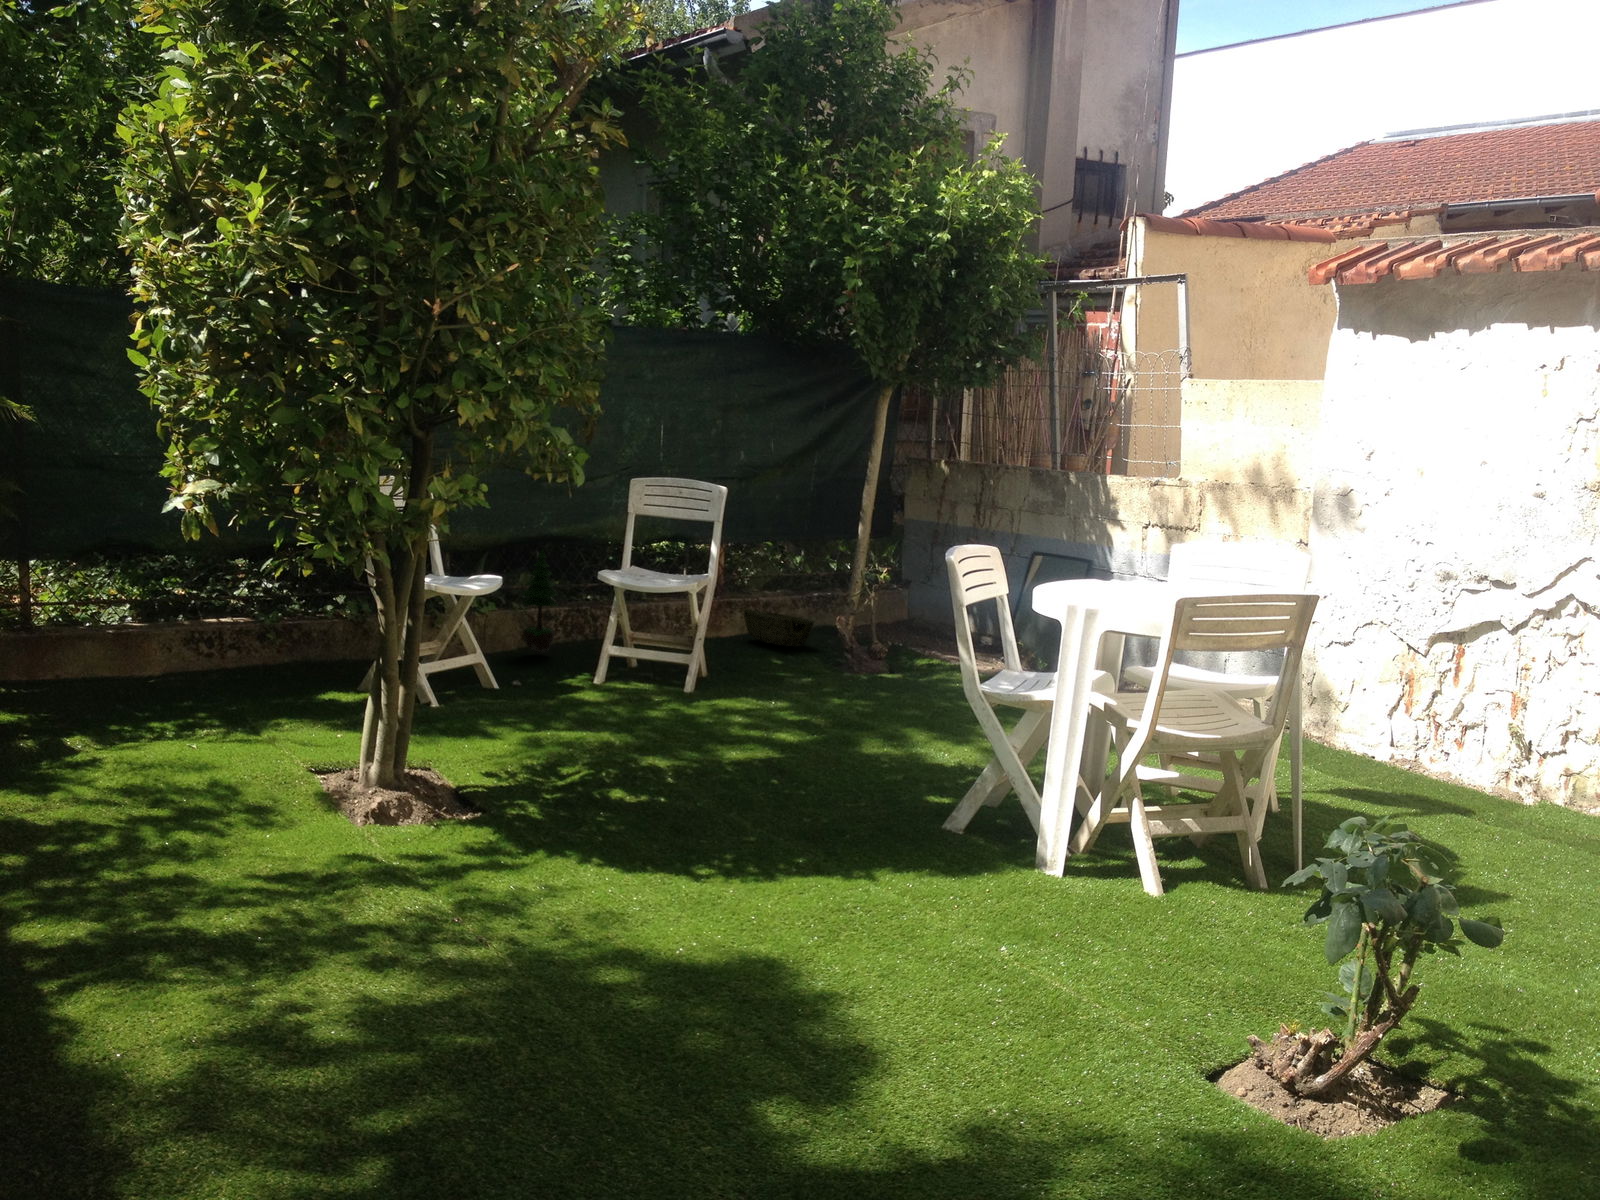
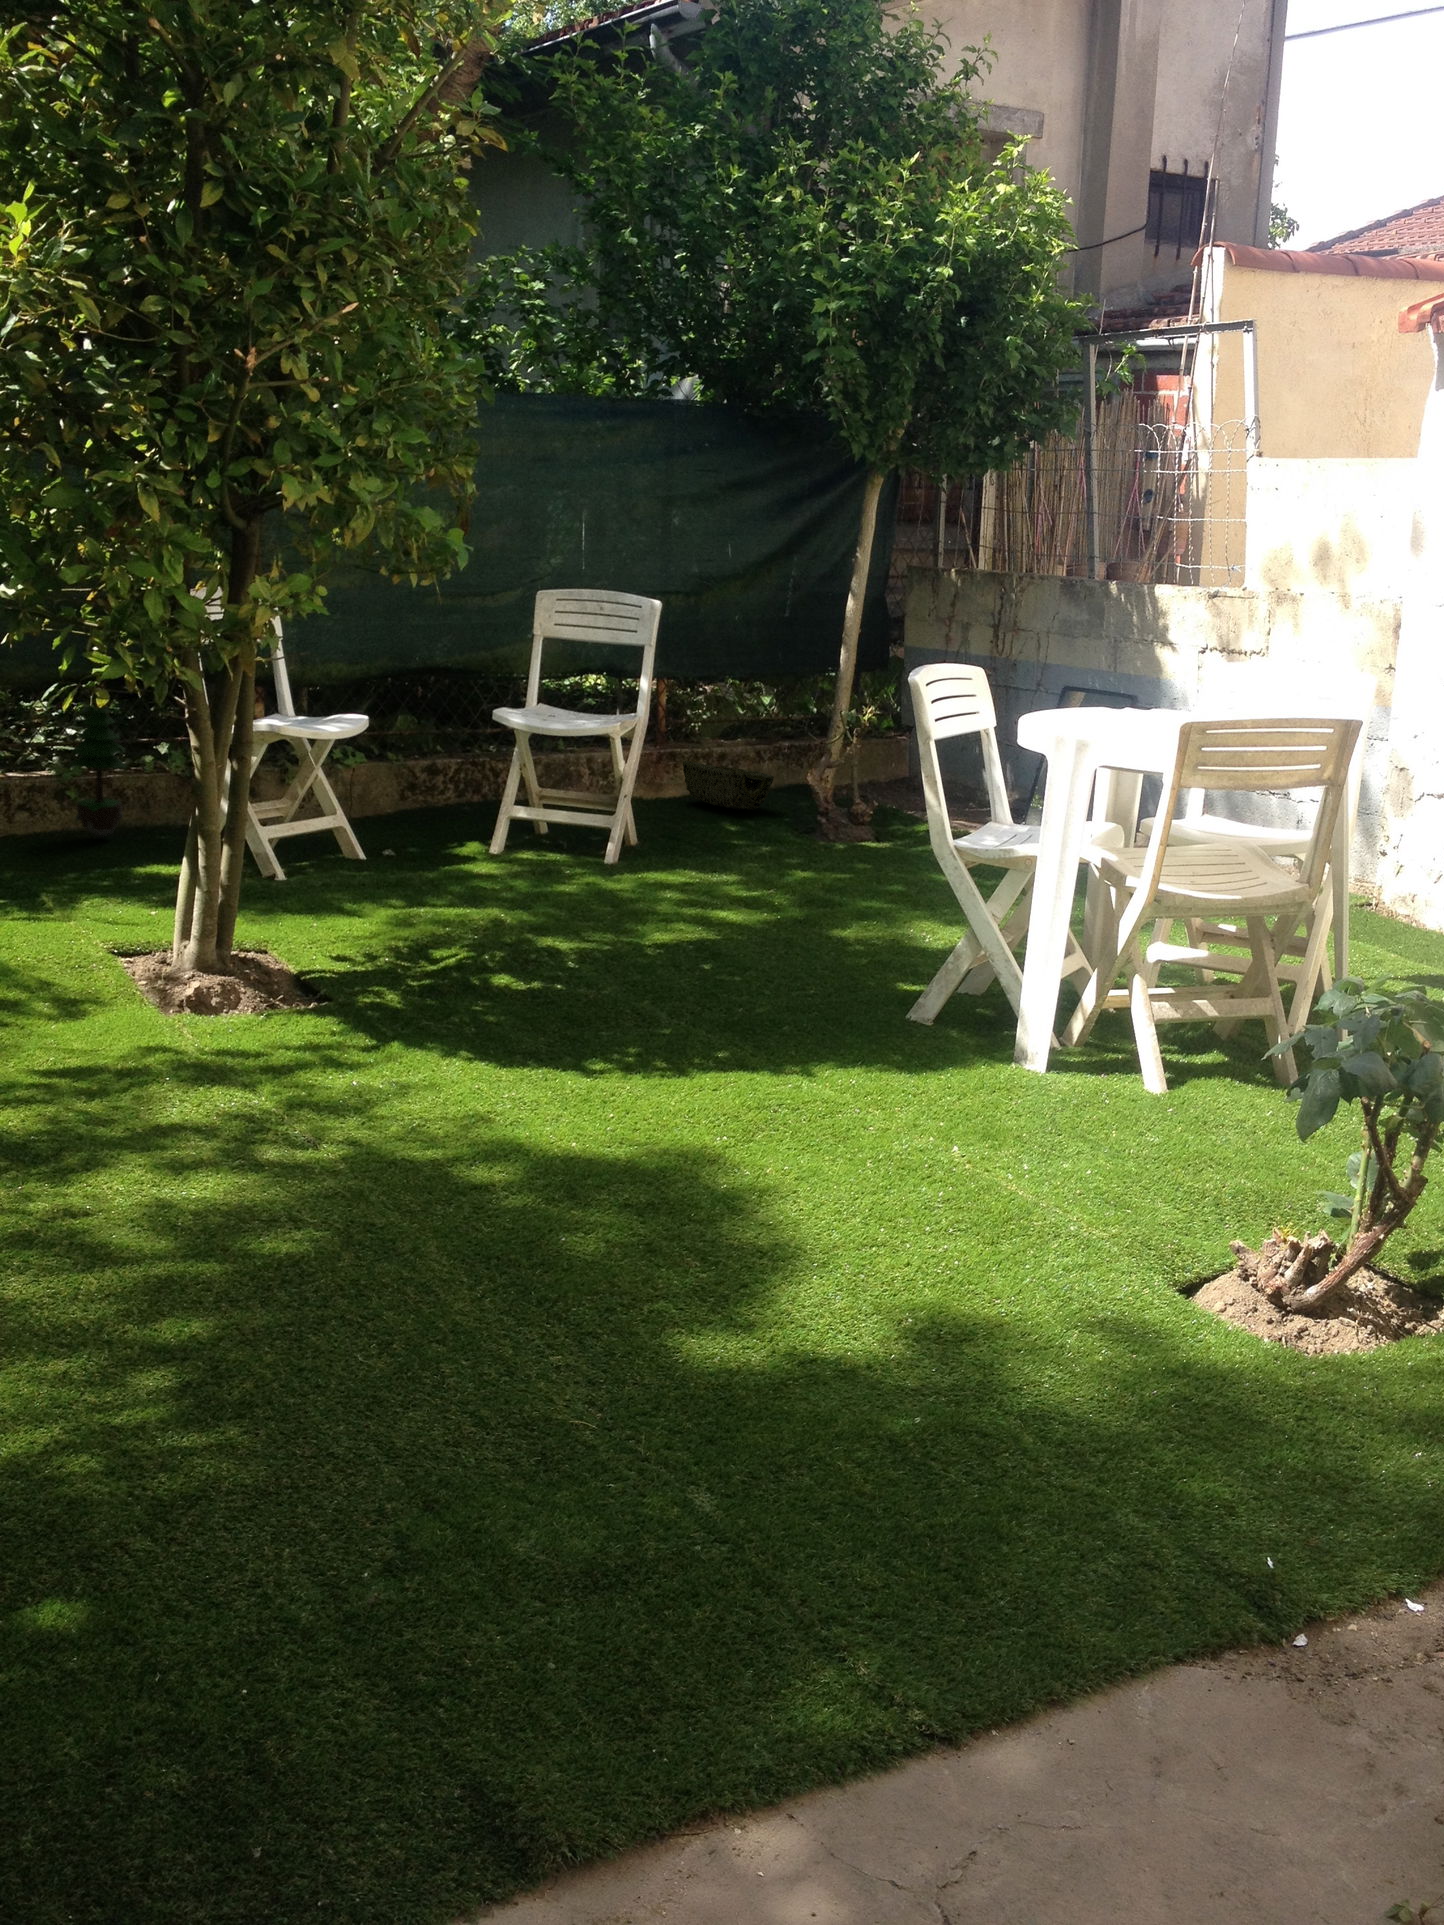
potted tree: present [522,549,558,655] -> present [70,706,126,839]

